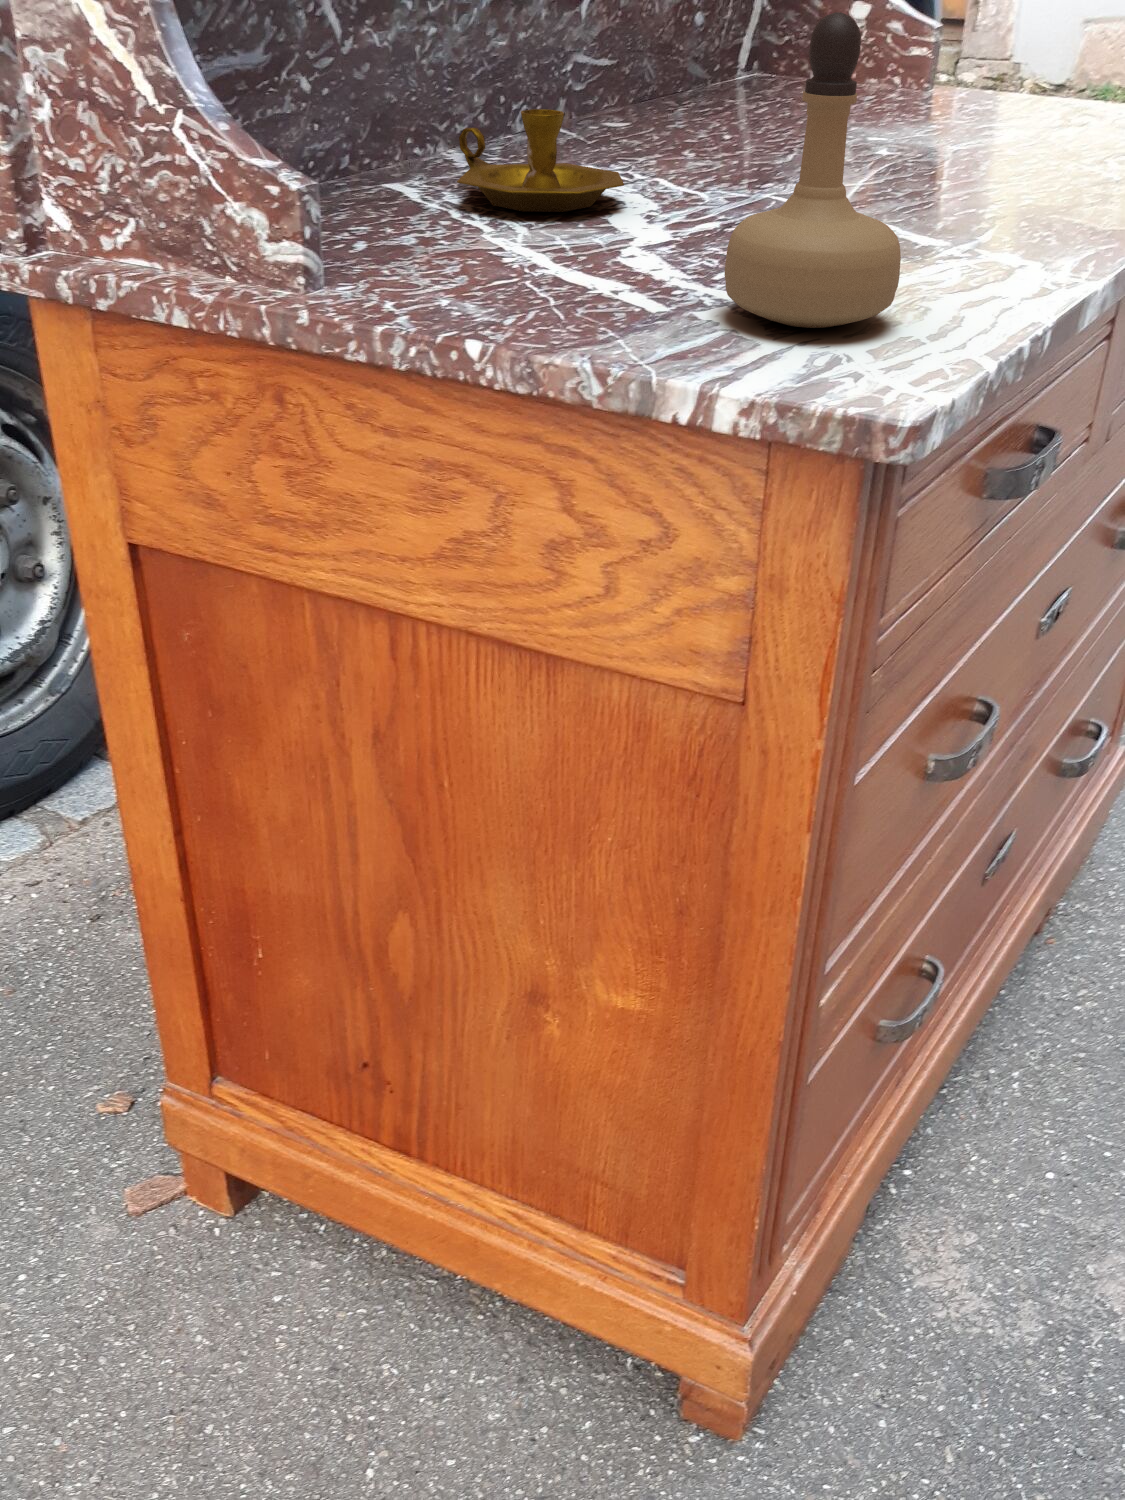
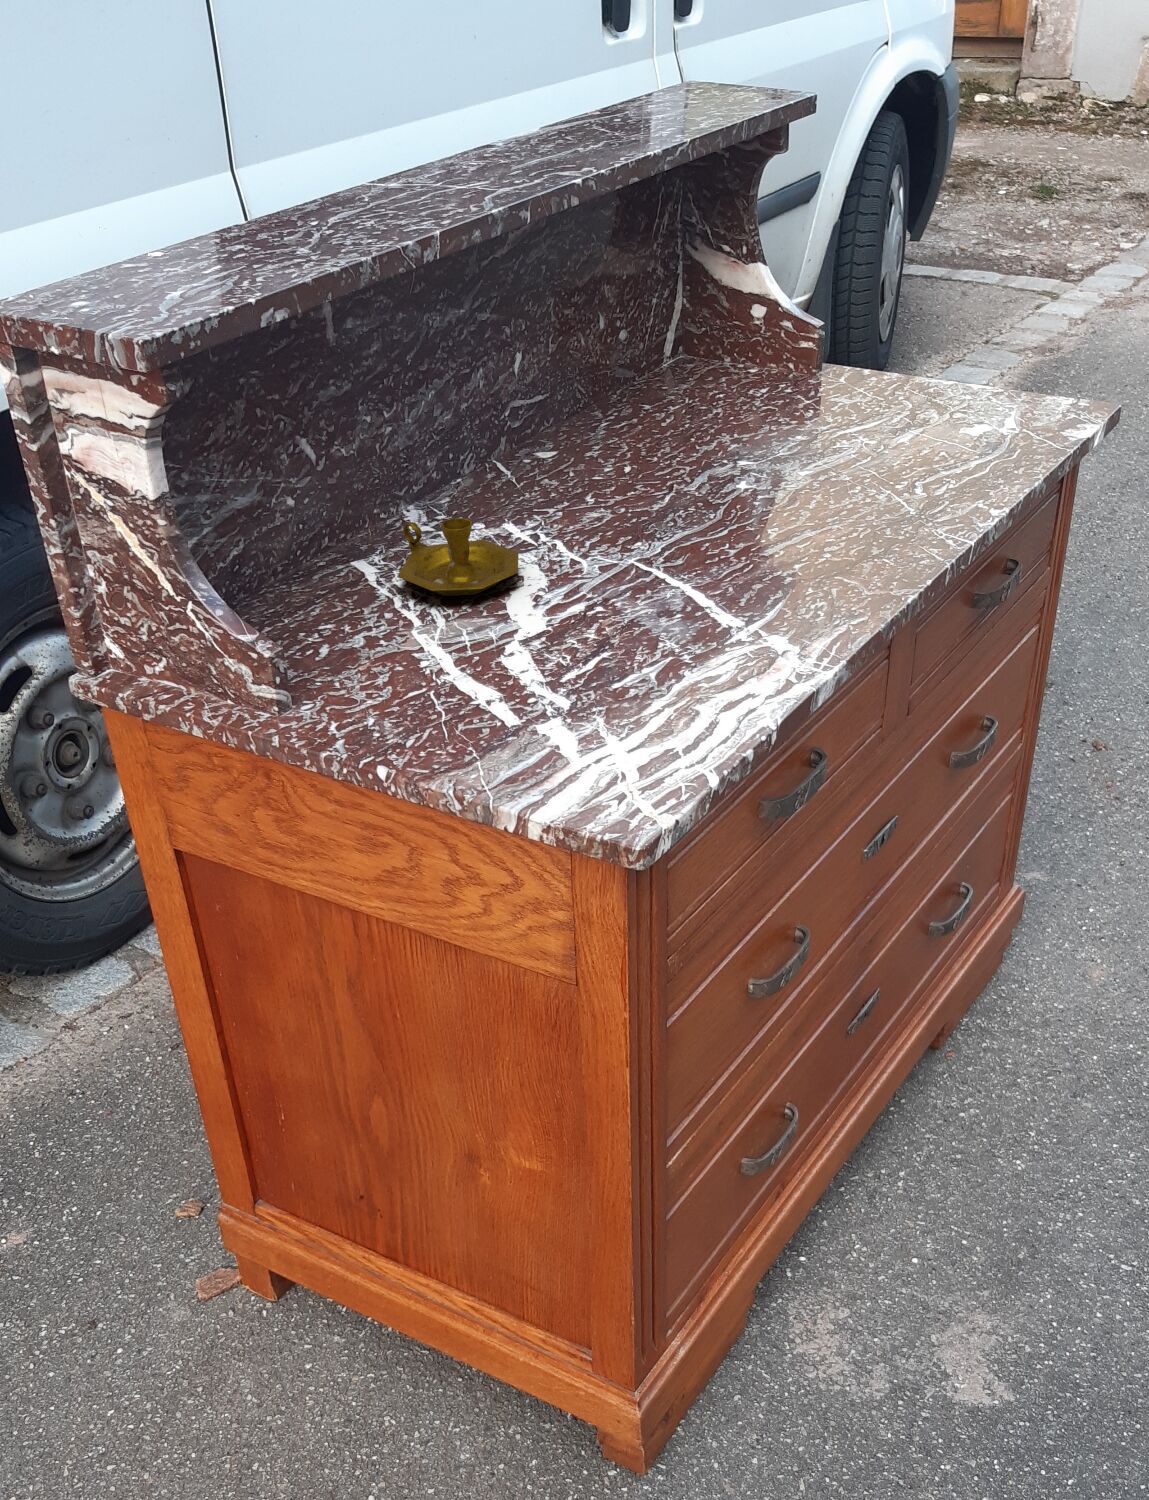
perfume bottle: present [725,12,901,328] -> none [550,560,666,748]

